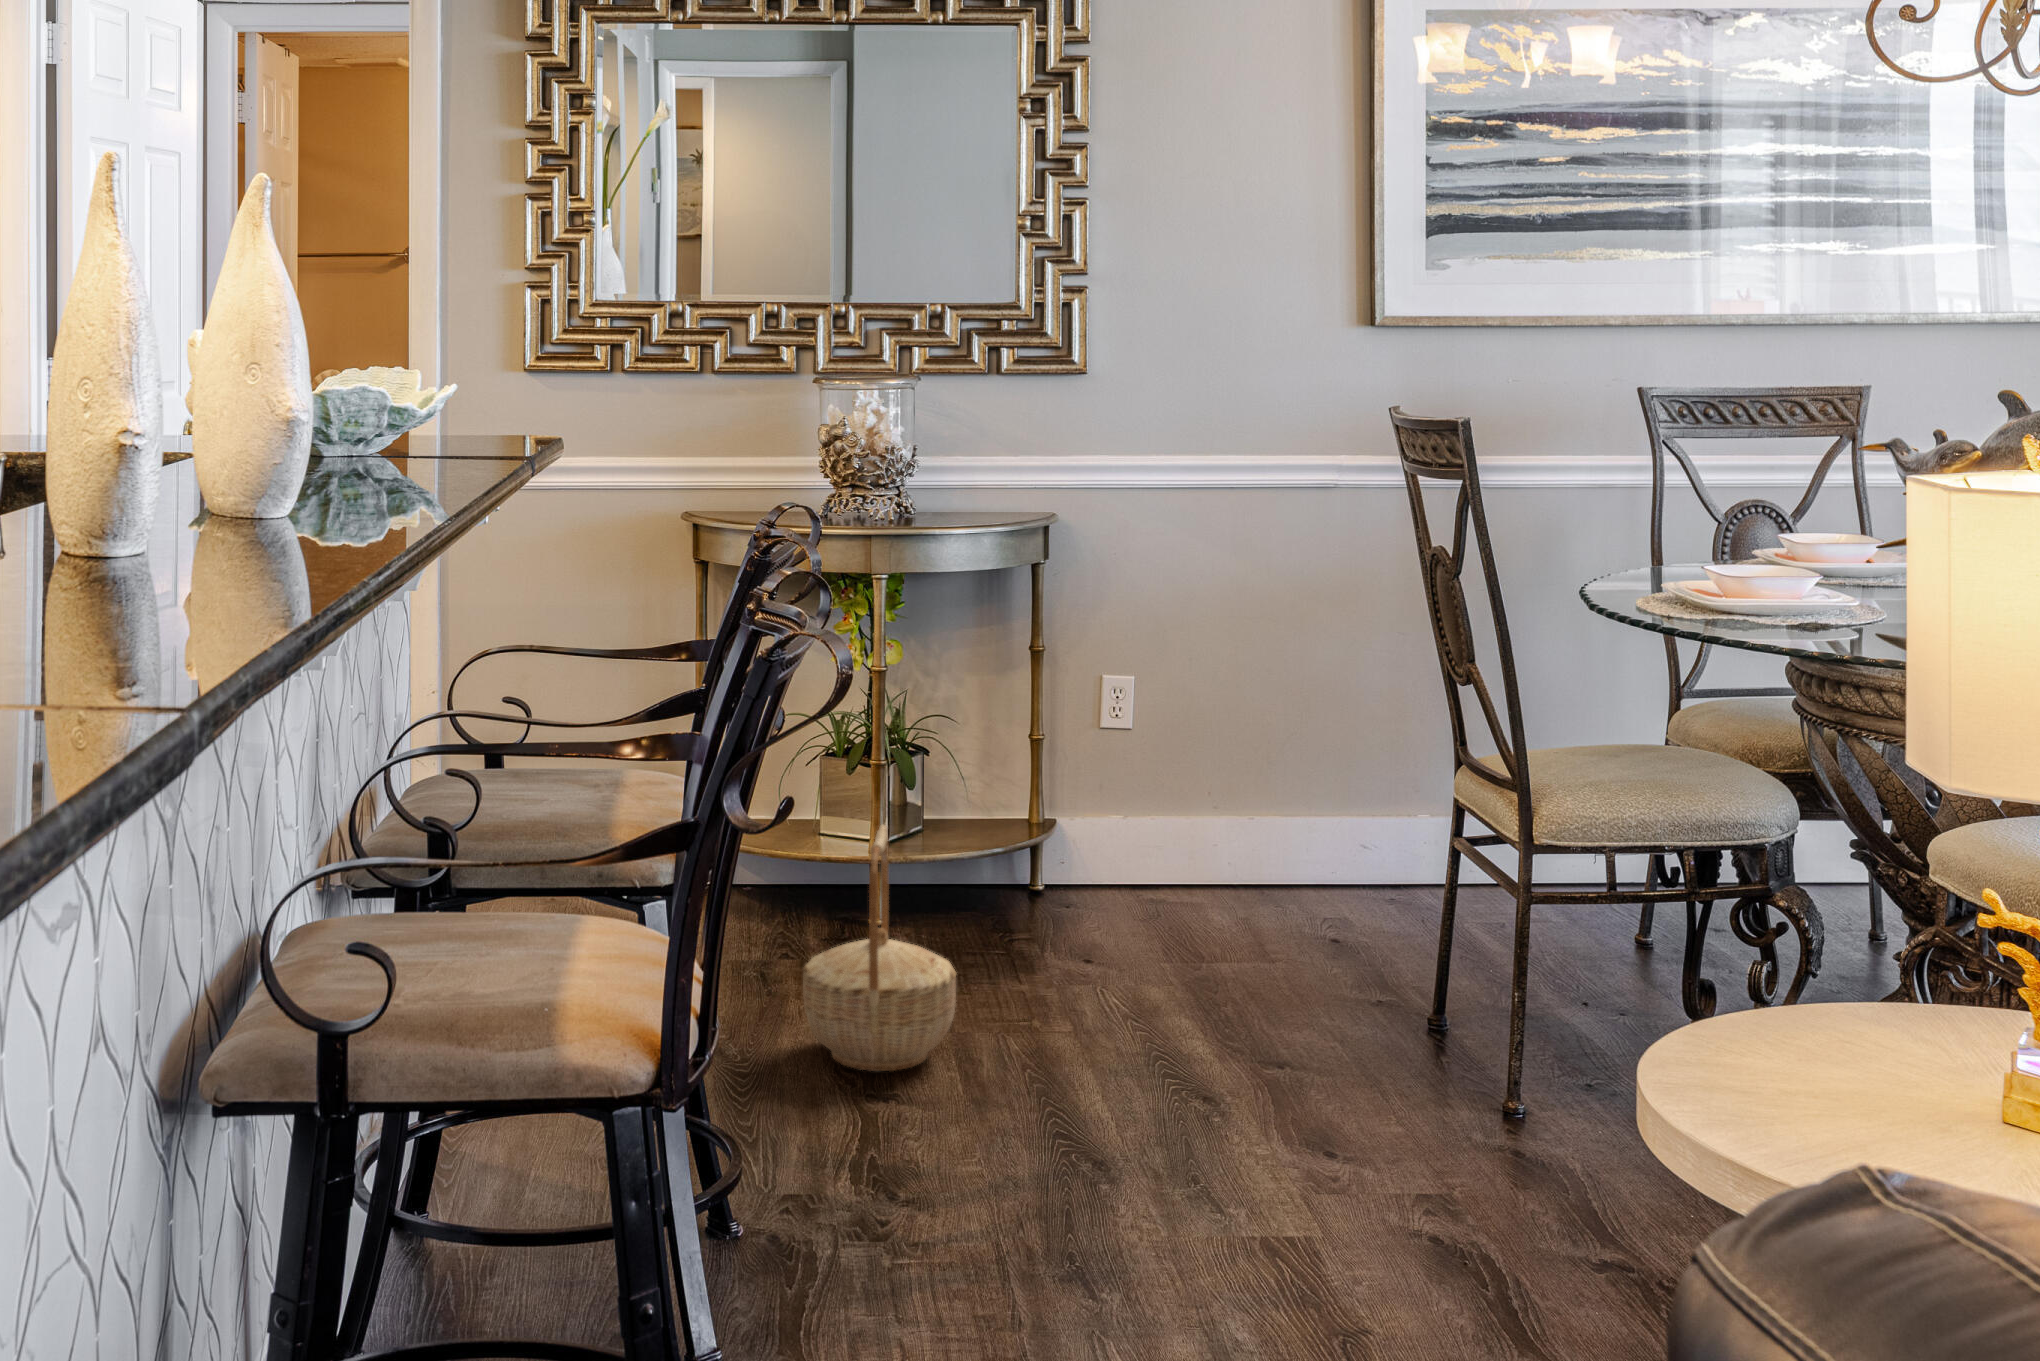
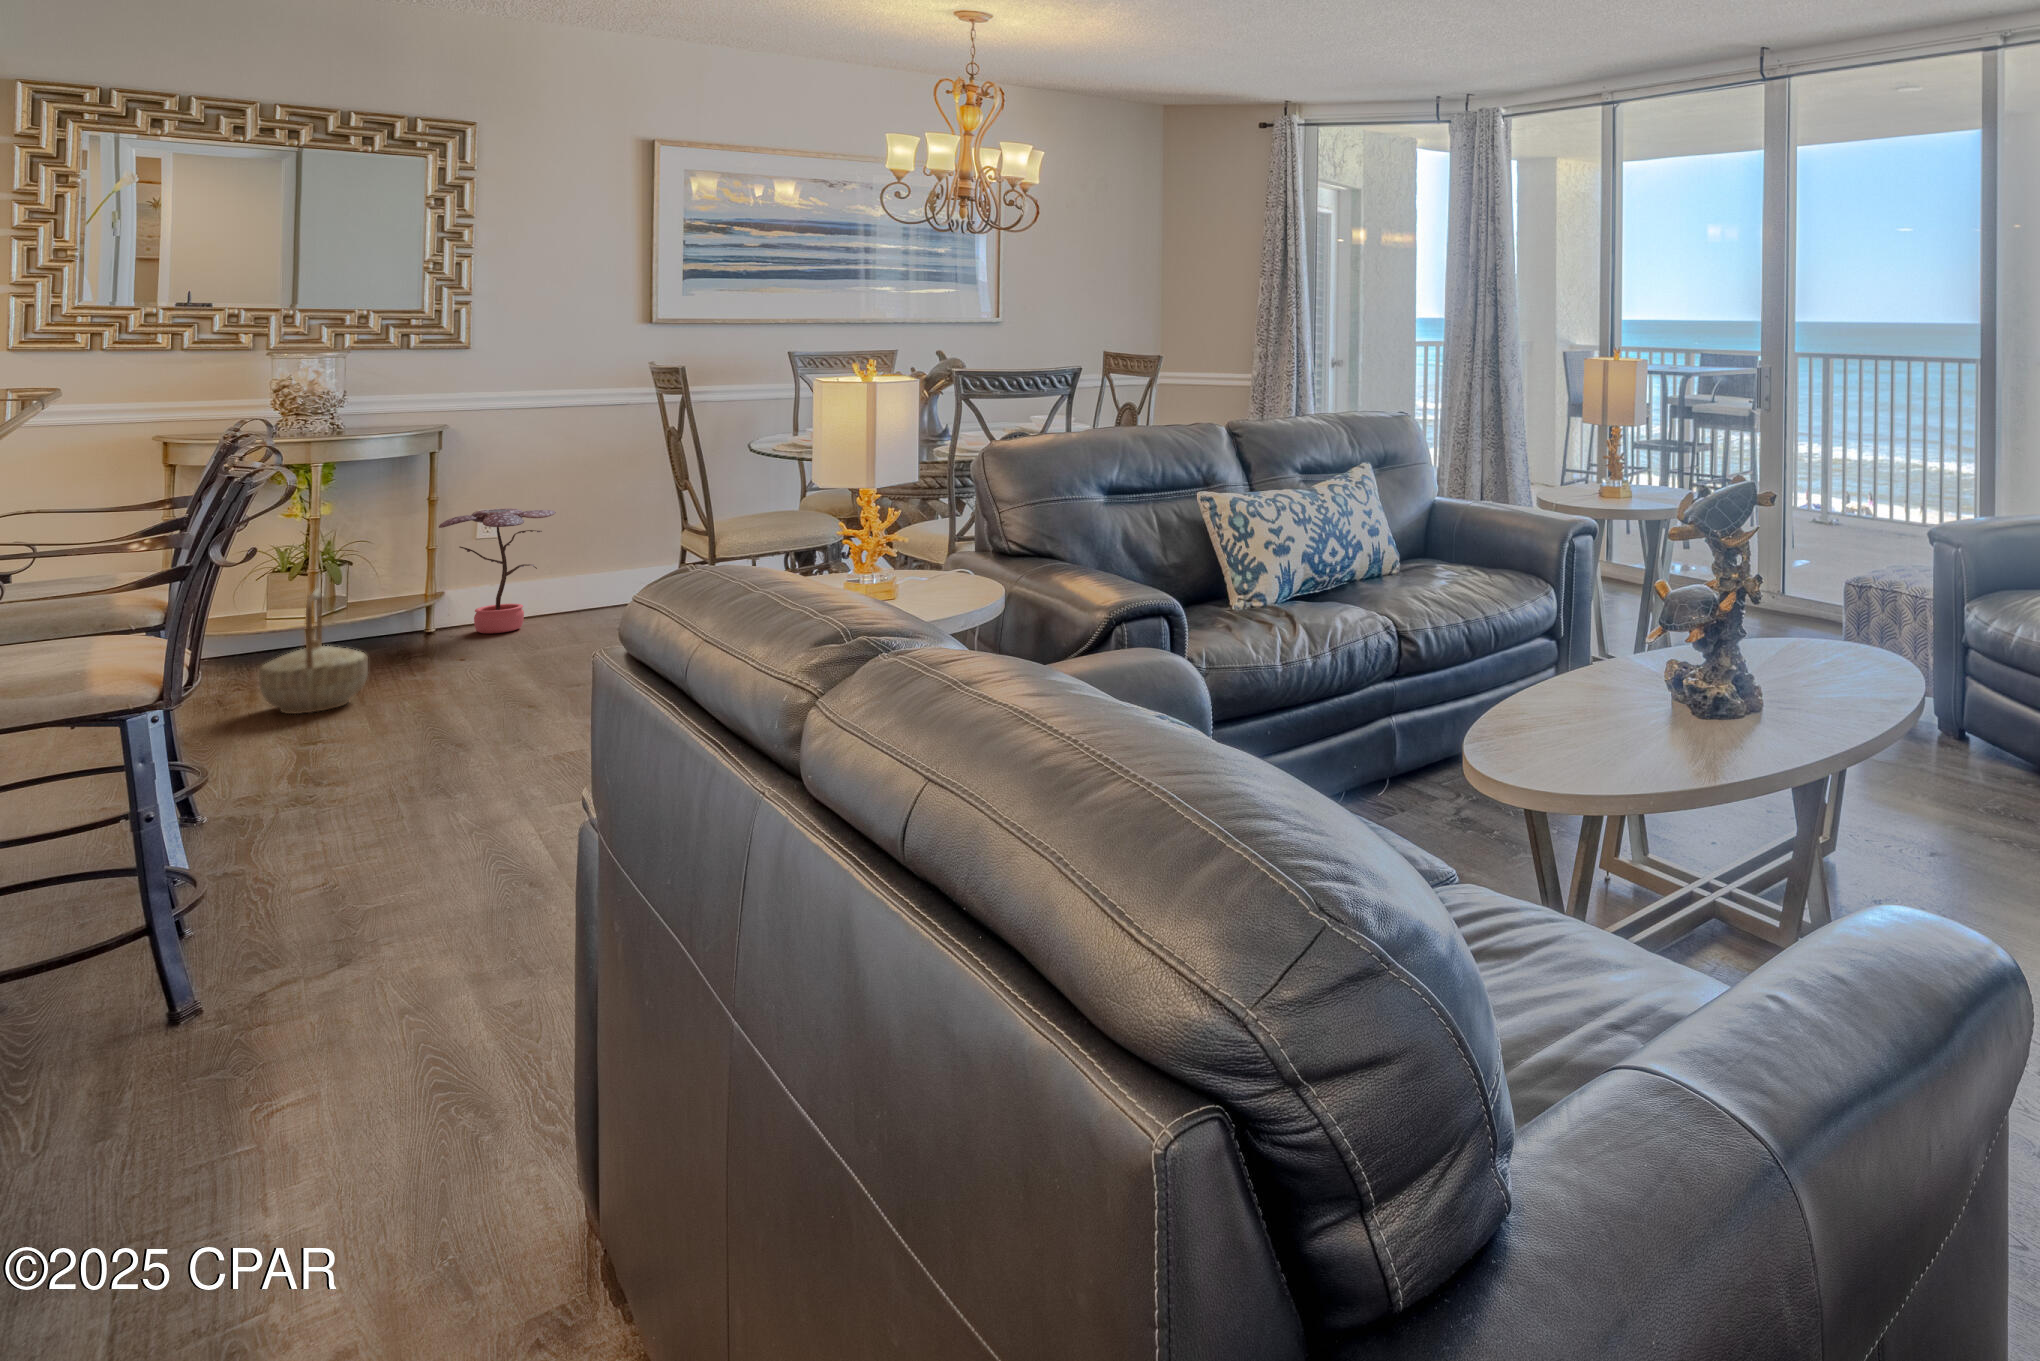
potted plant: none [1042,674,1218,913] -> present [439,509,556,633]

